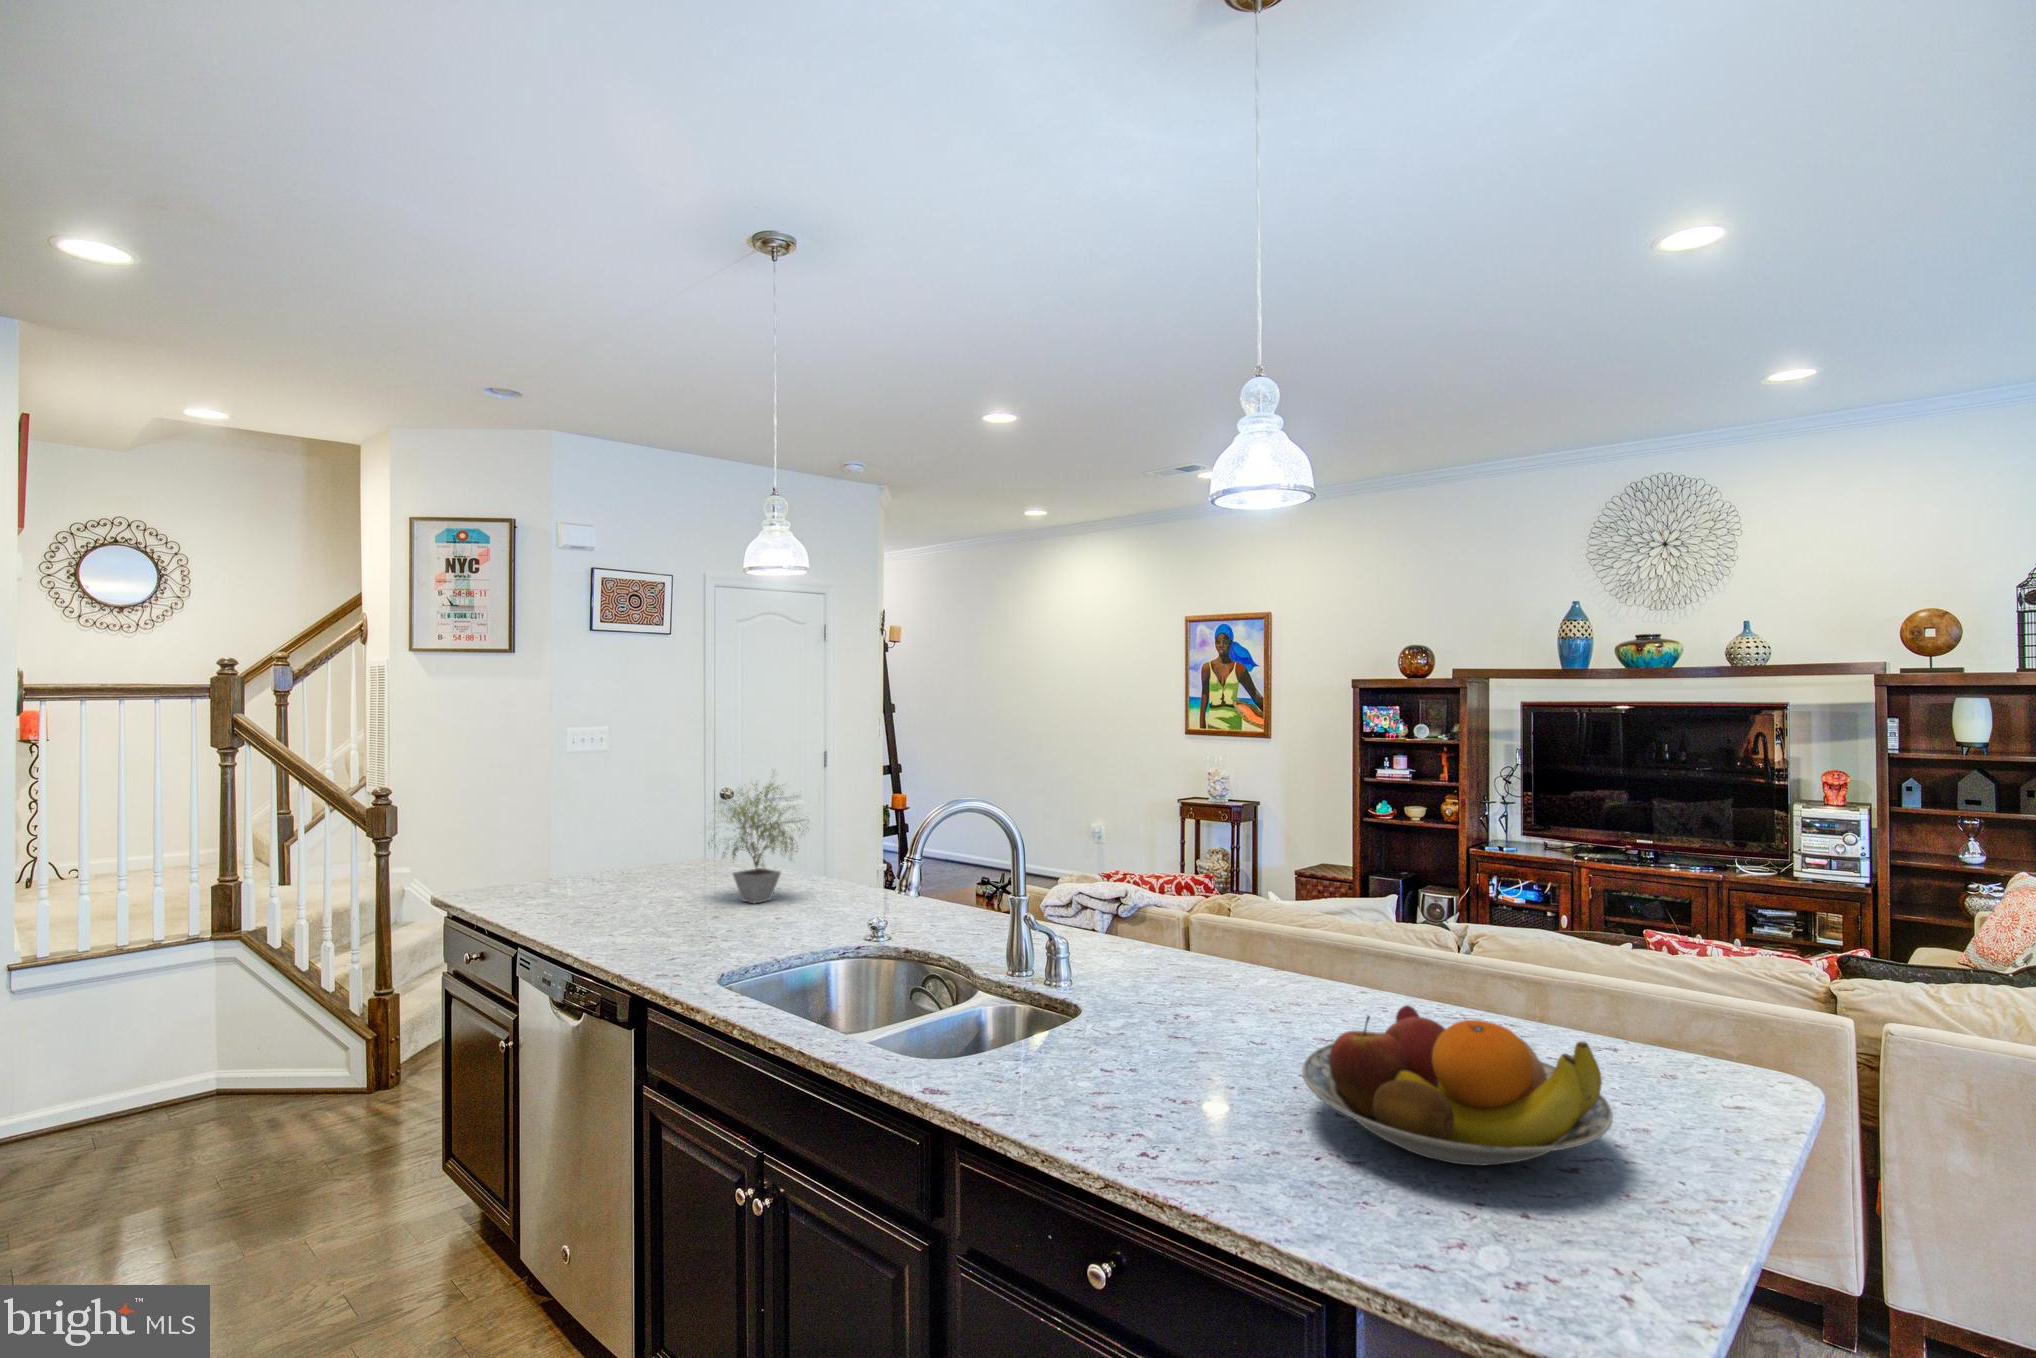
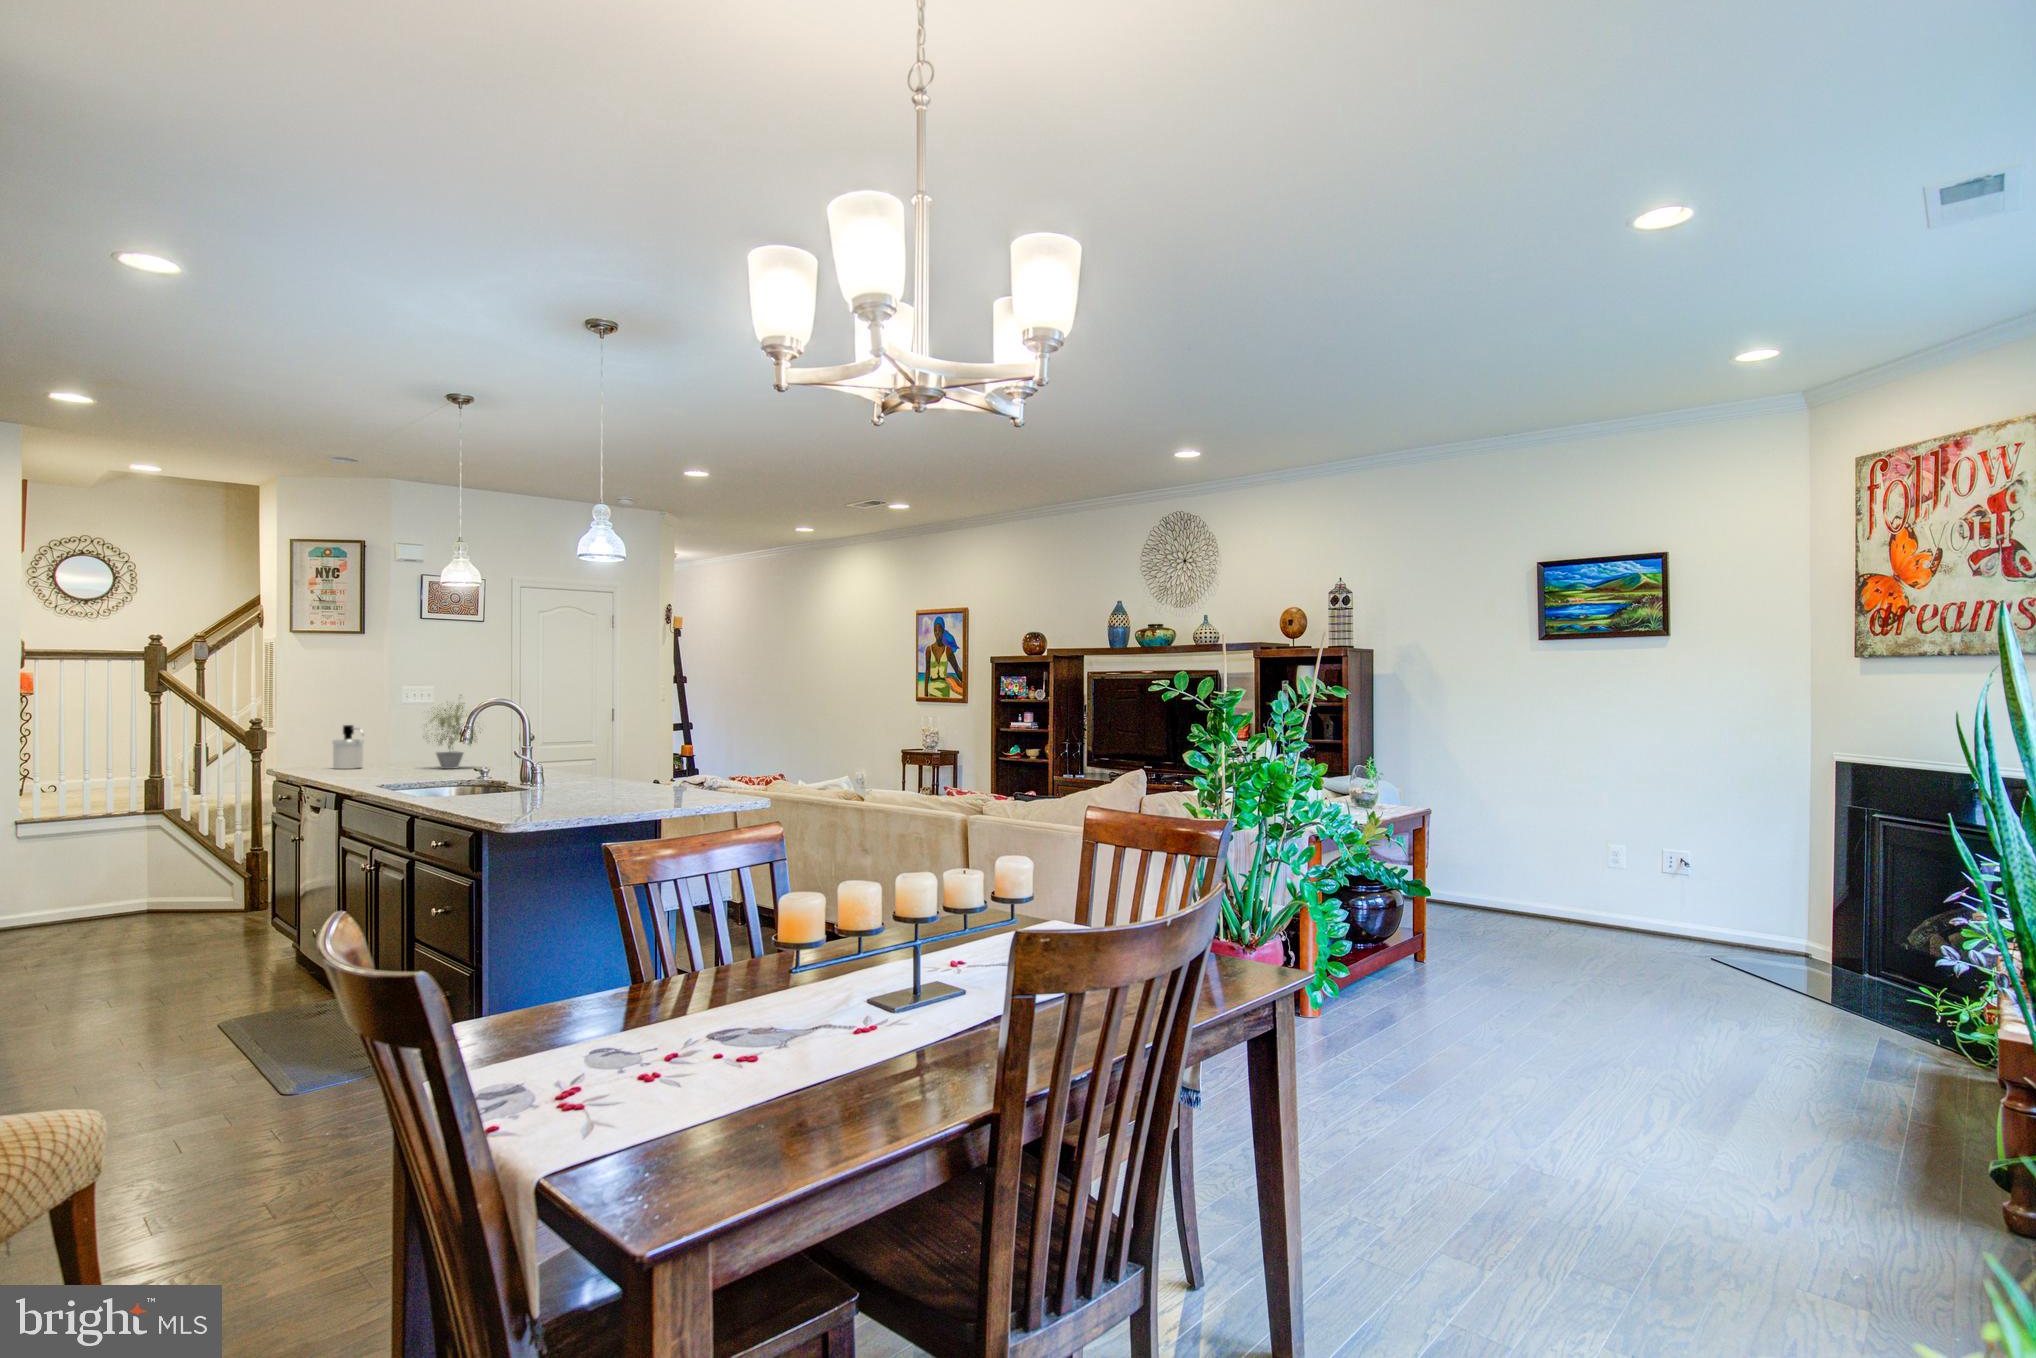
soap dispenser: none [557,826,617,908] -> present [332,725,364,769]
fruit bowl: present [1302,1005,1613,1166] -> none [528,756,642,803]

